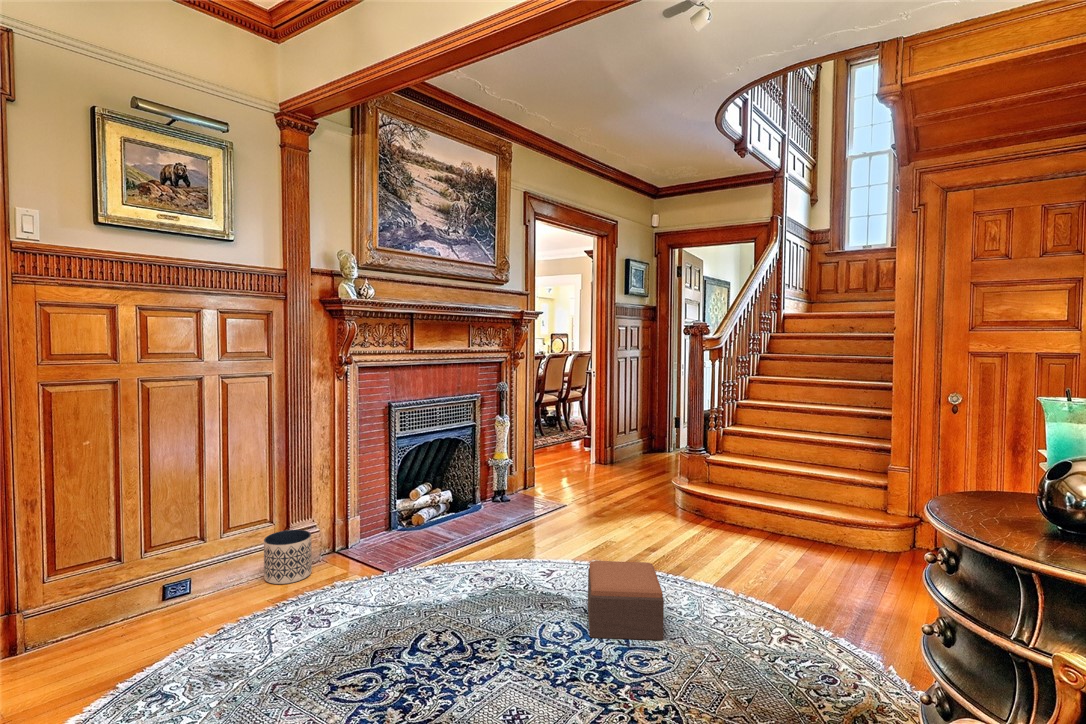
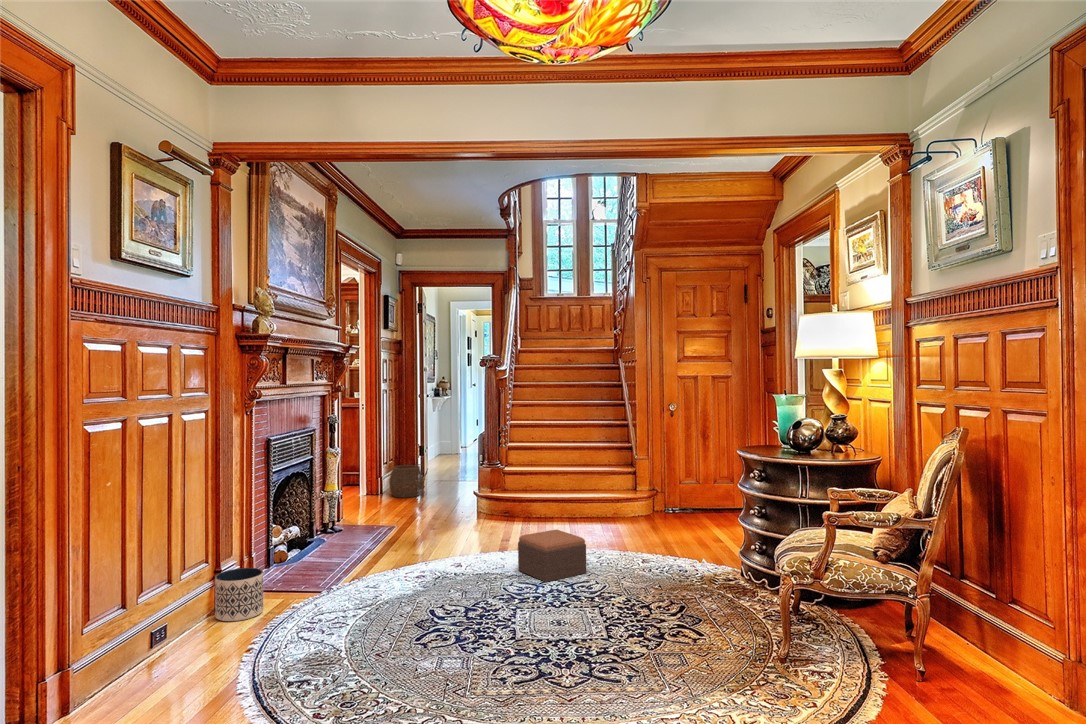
woven basket: none [622,434,658,469] -> present [389,465,423,498]

